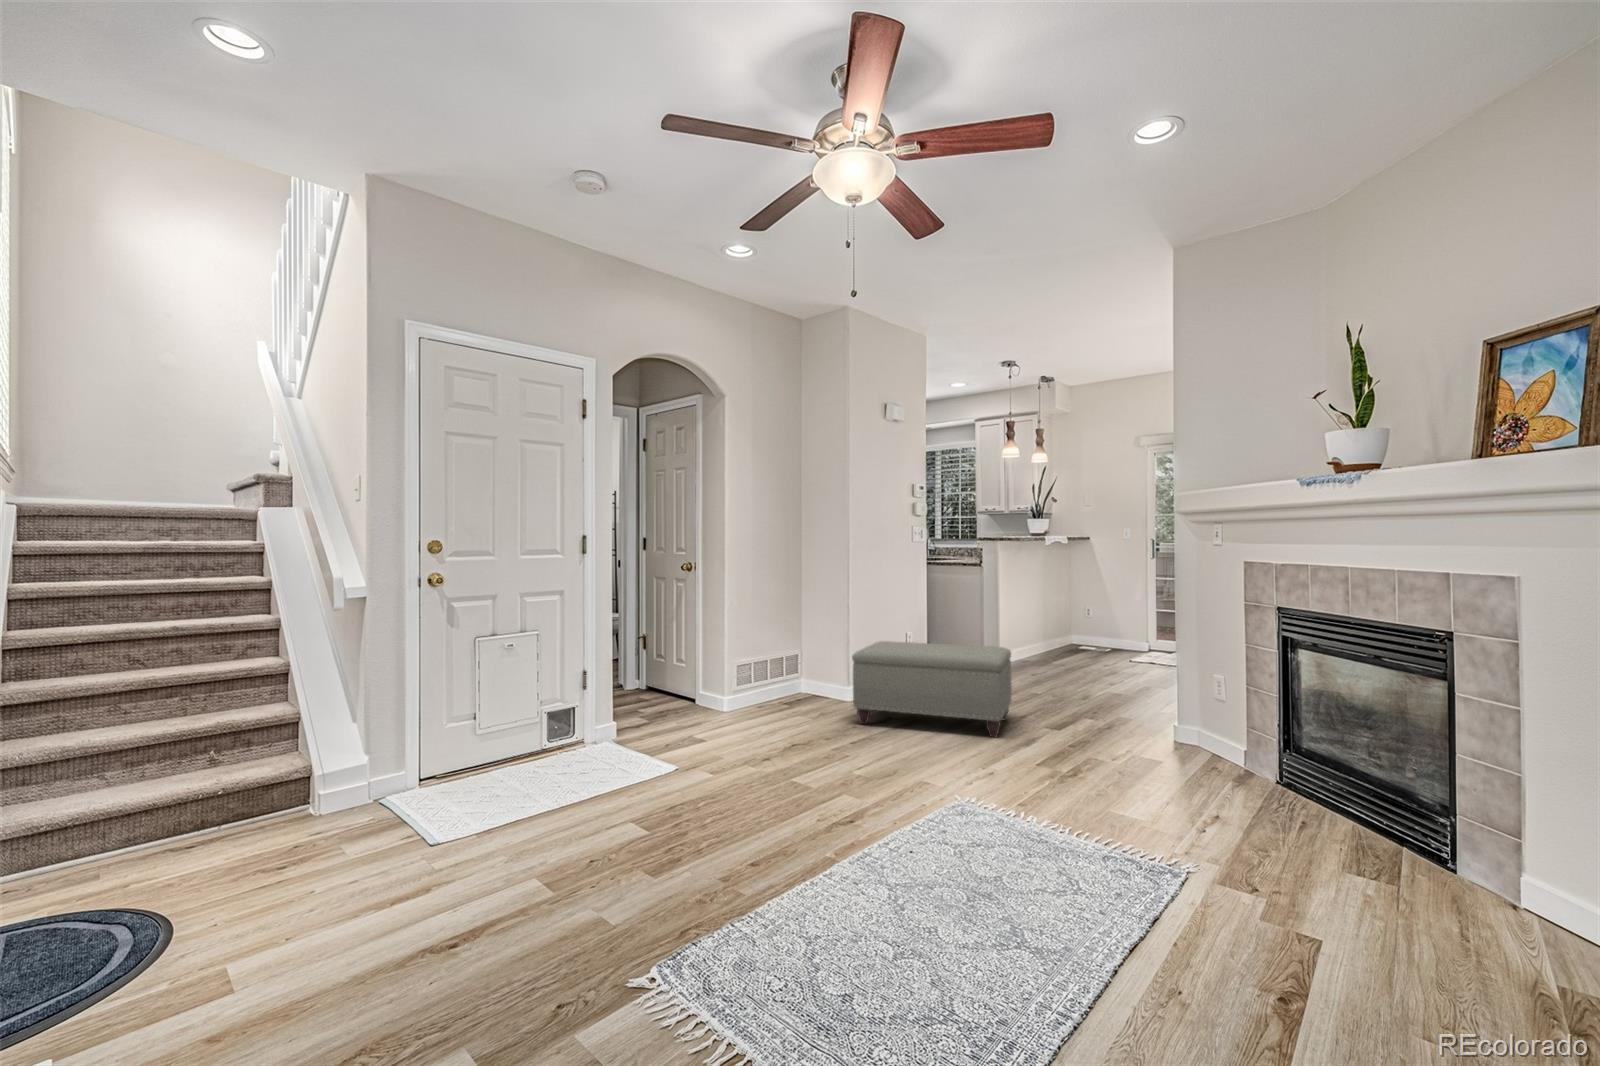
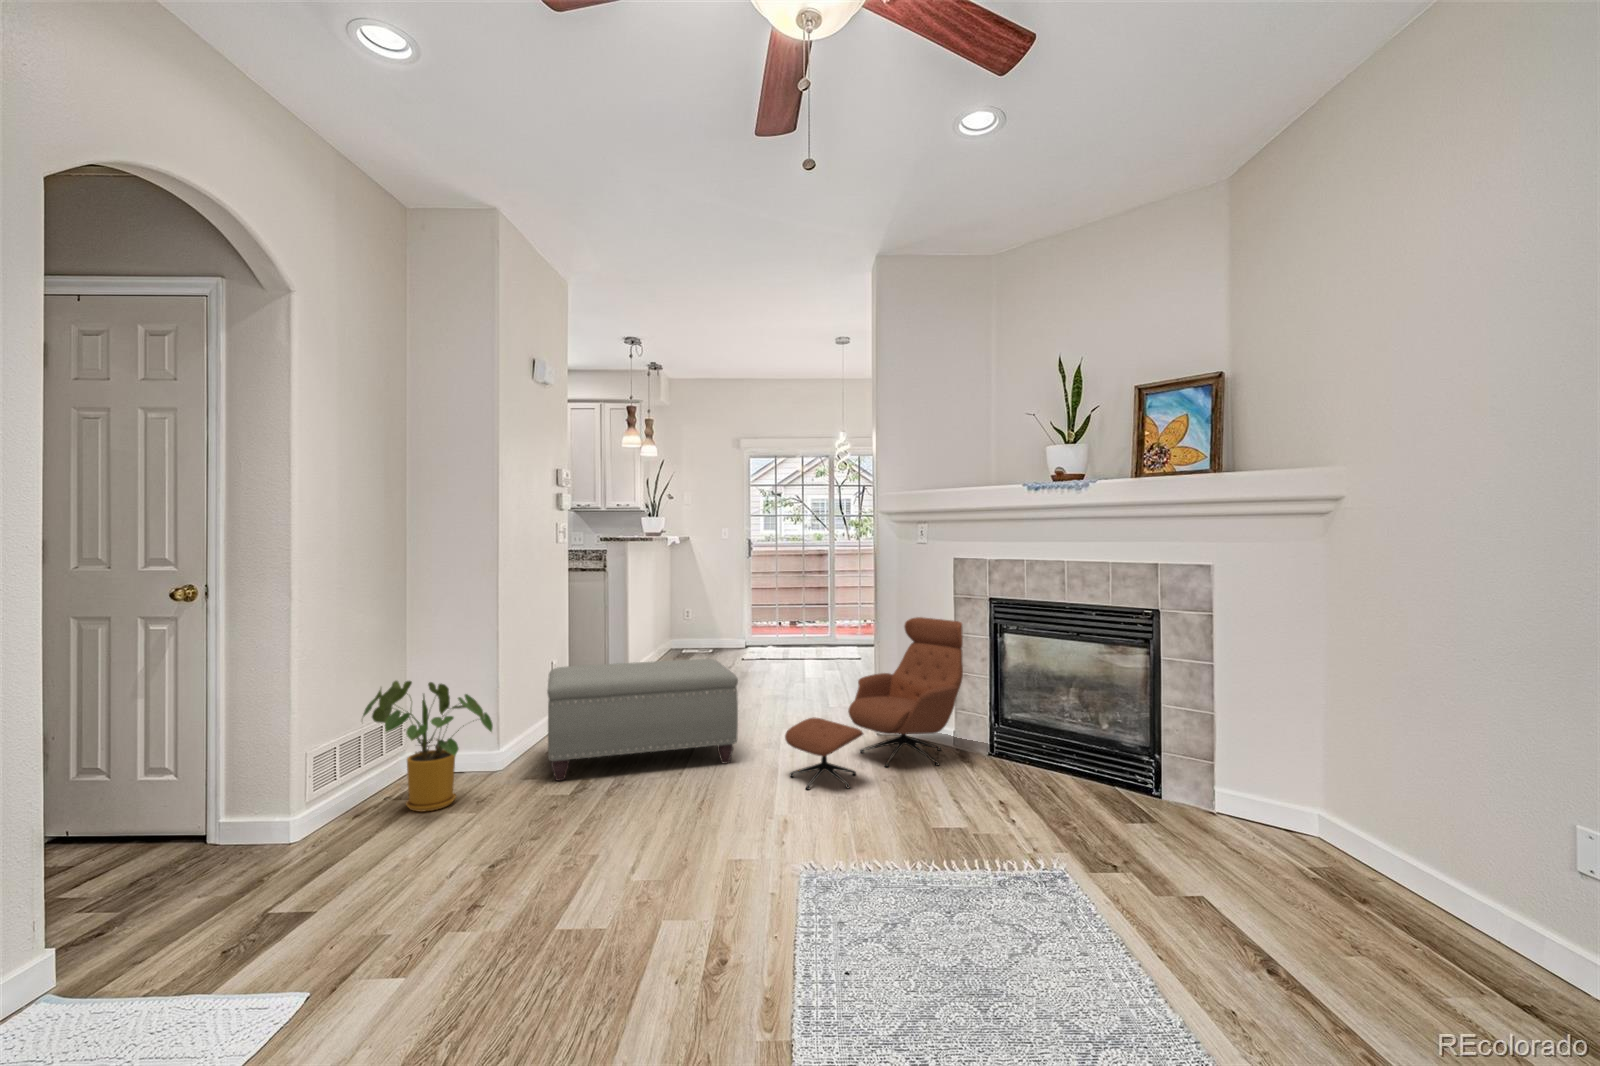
lounge chair: none [1027,624,1244,779] -> present [785,617,963,790]
house plant: none [738,637,809,725] -> present [363,681,493,812]

